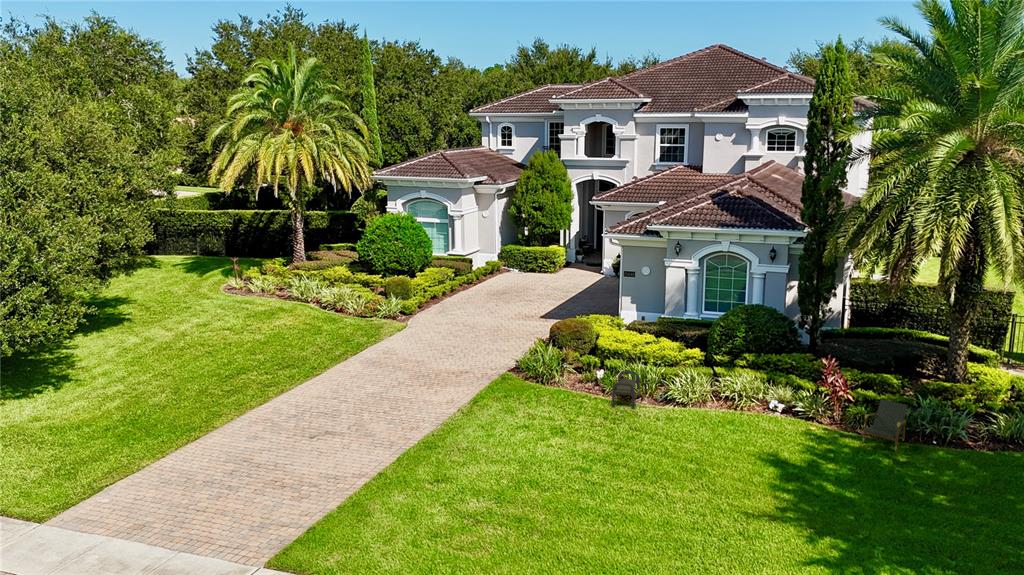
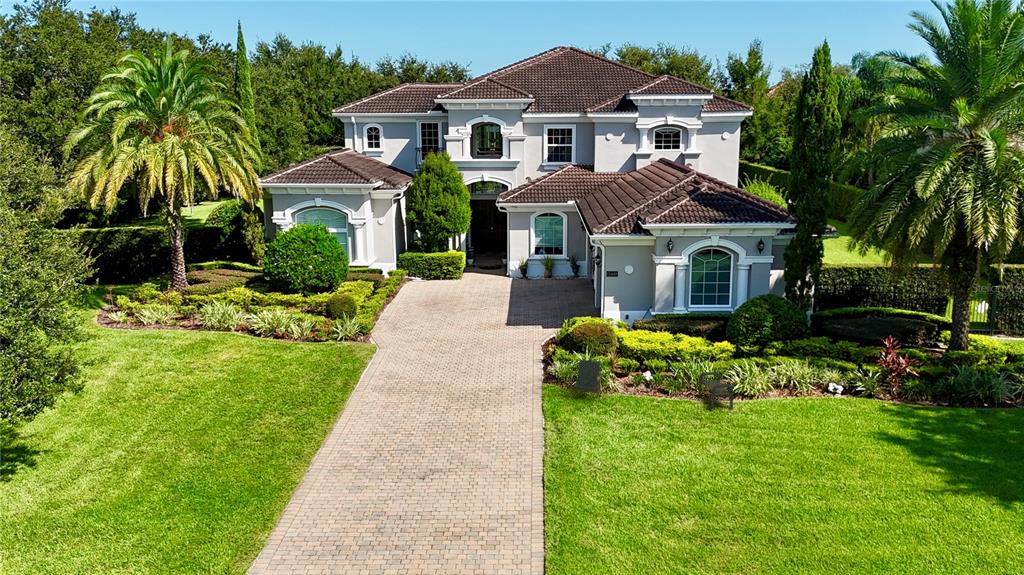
lounge chair: present [863,399,907,451] -> present [570,360,601,401]

